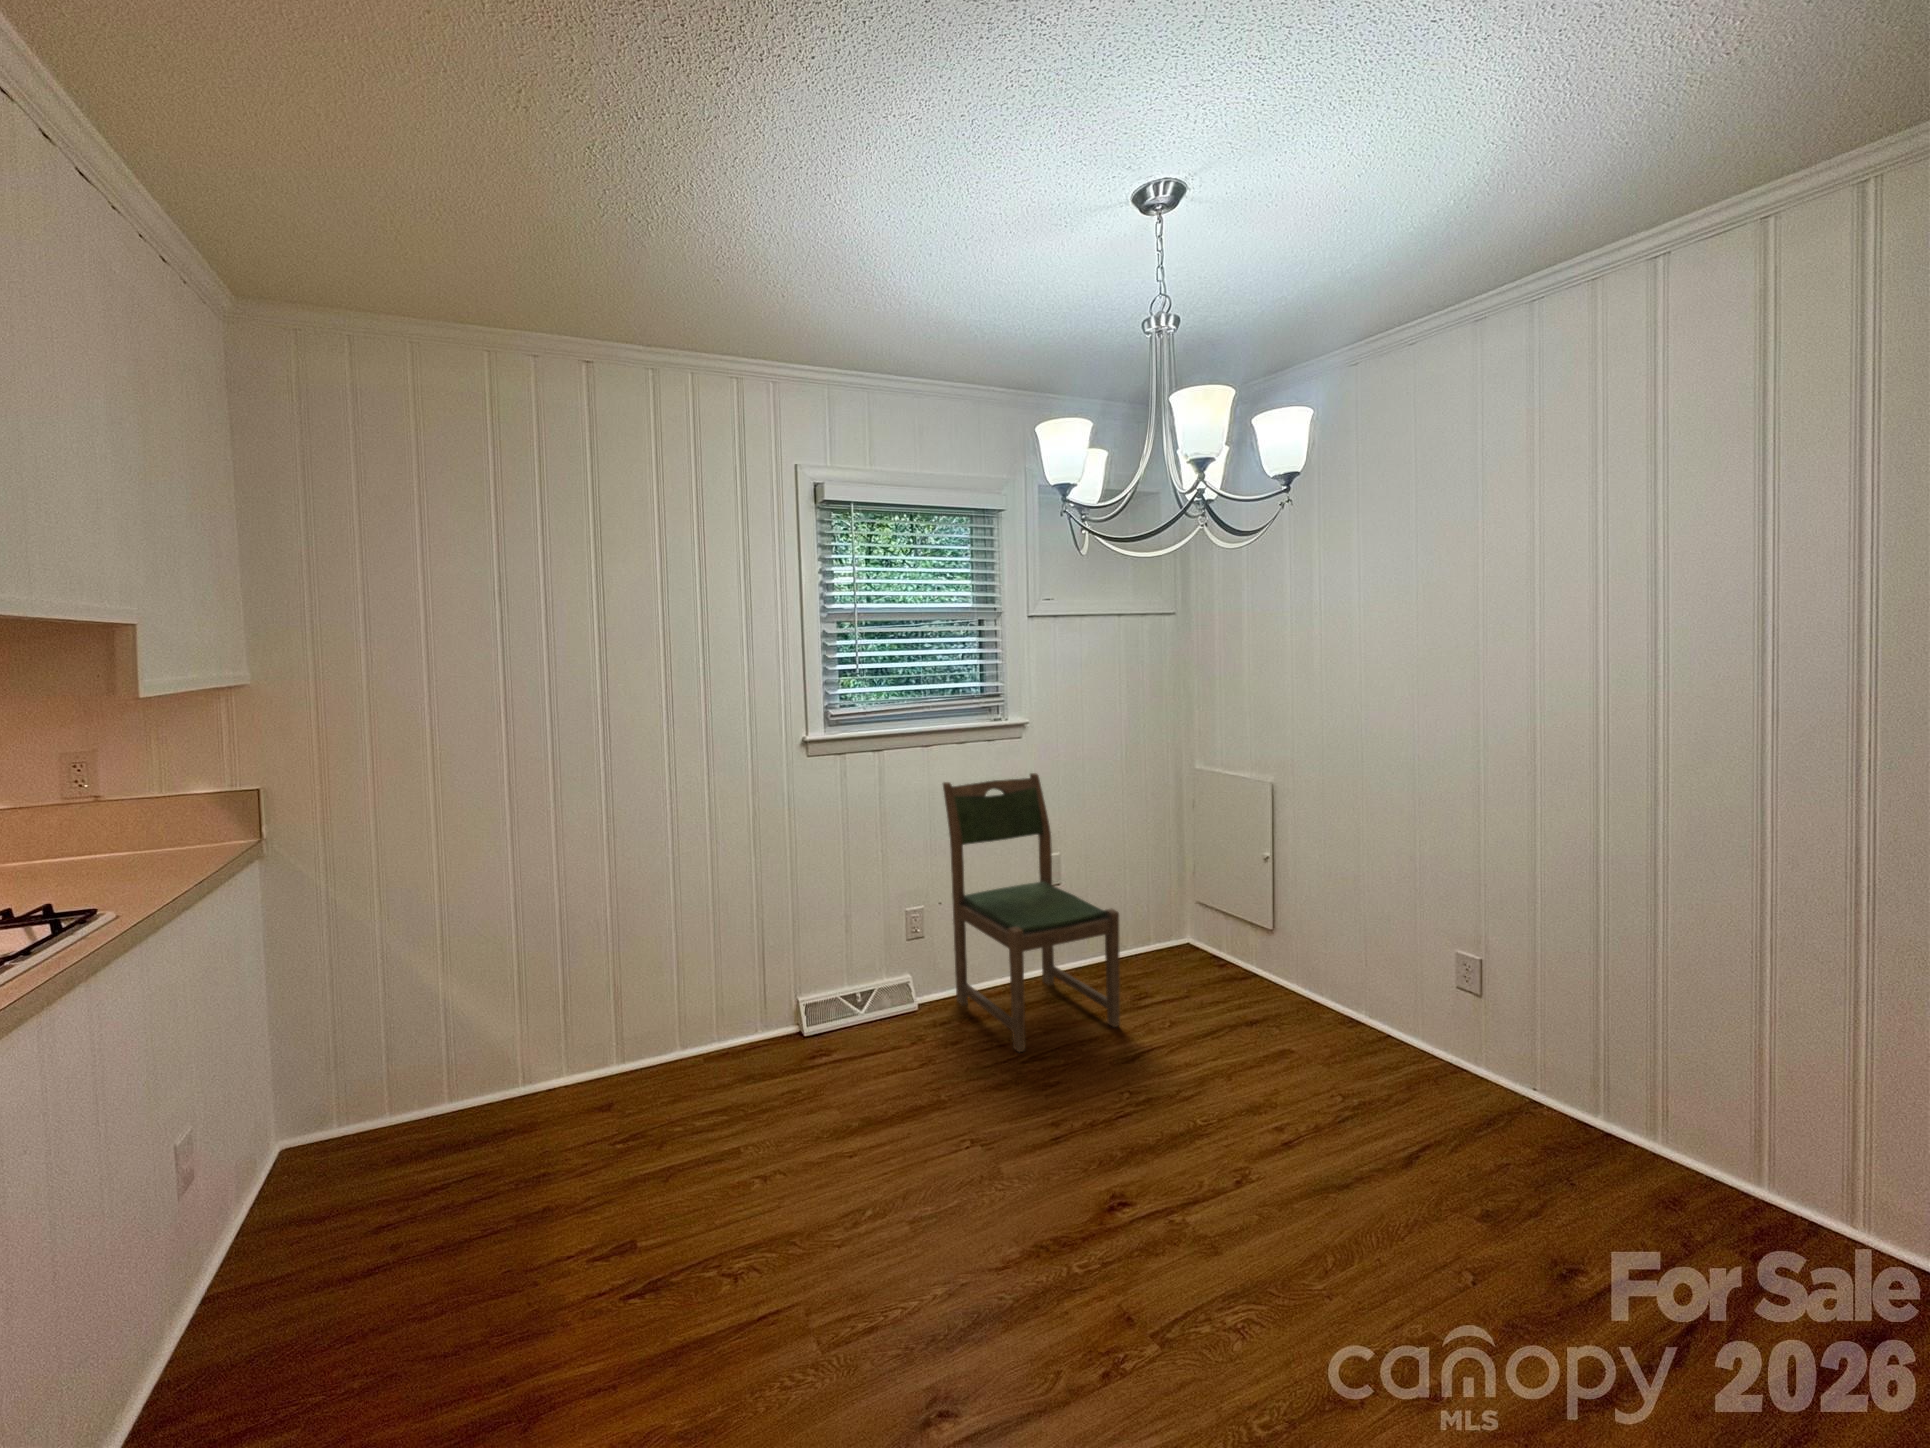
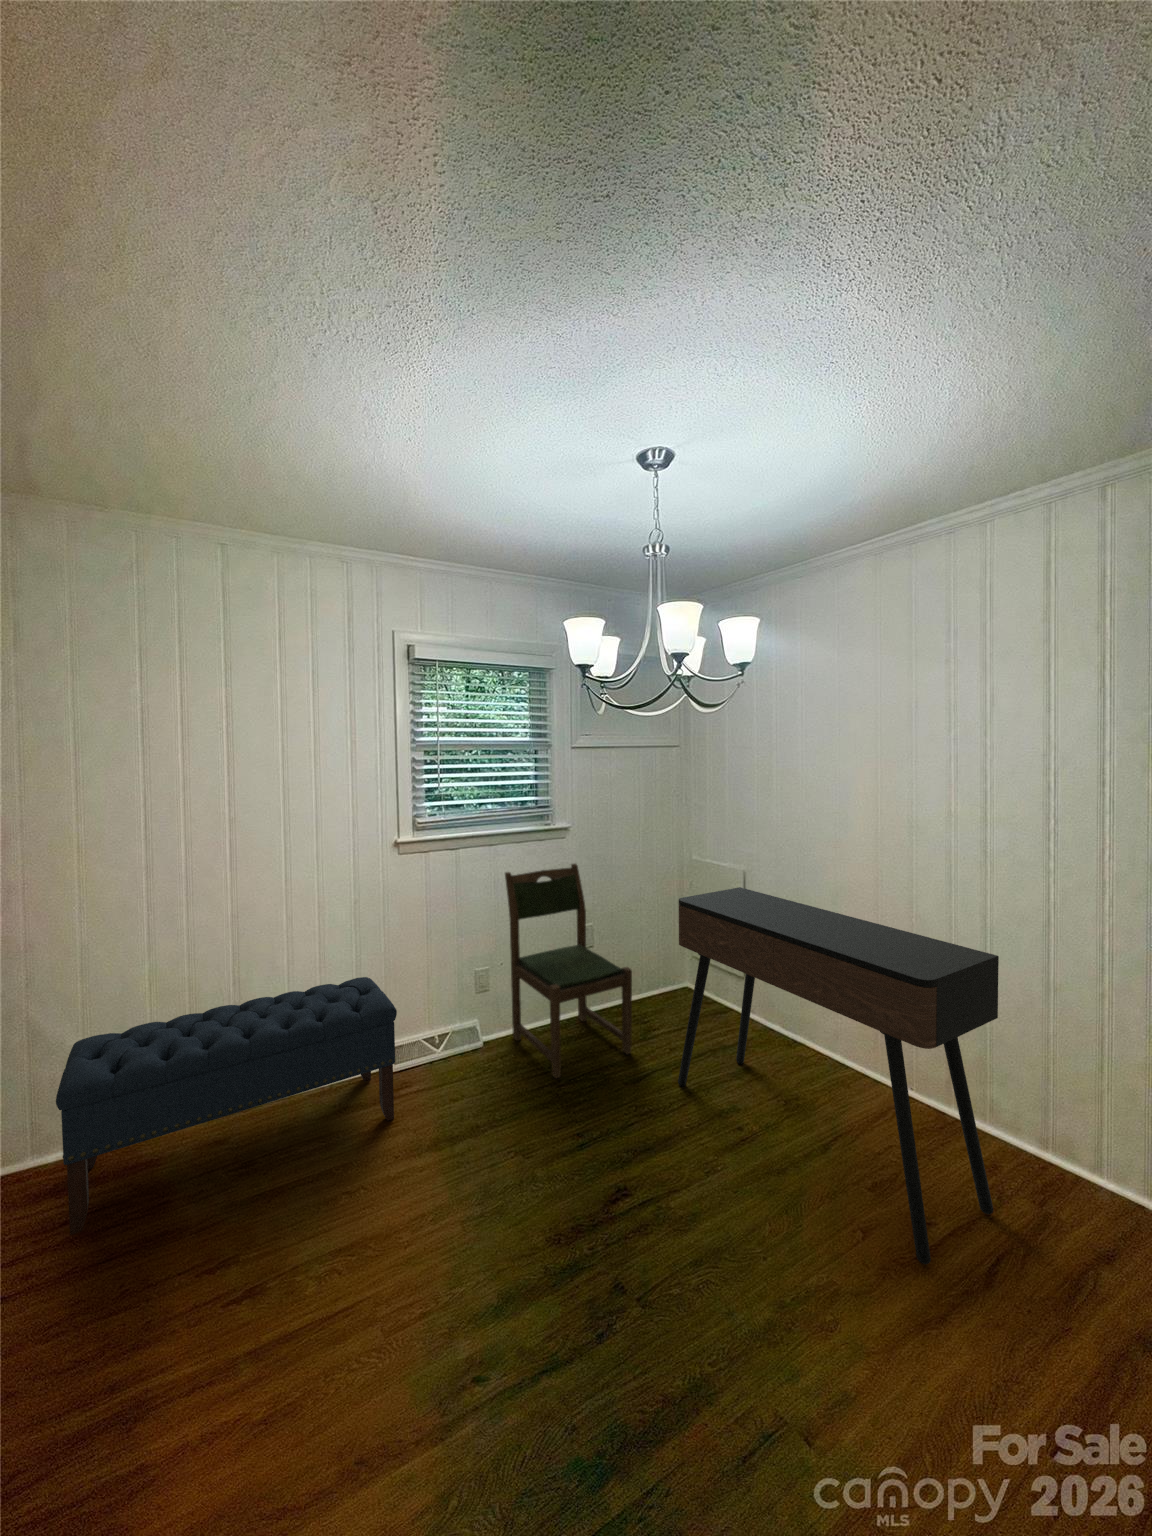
console table: none [1186,800,1683,1311] -> present [678,887,999,1264]
bench: none [426,911,814,1196] -> present [56,977,397,1235]

